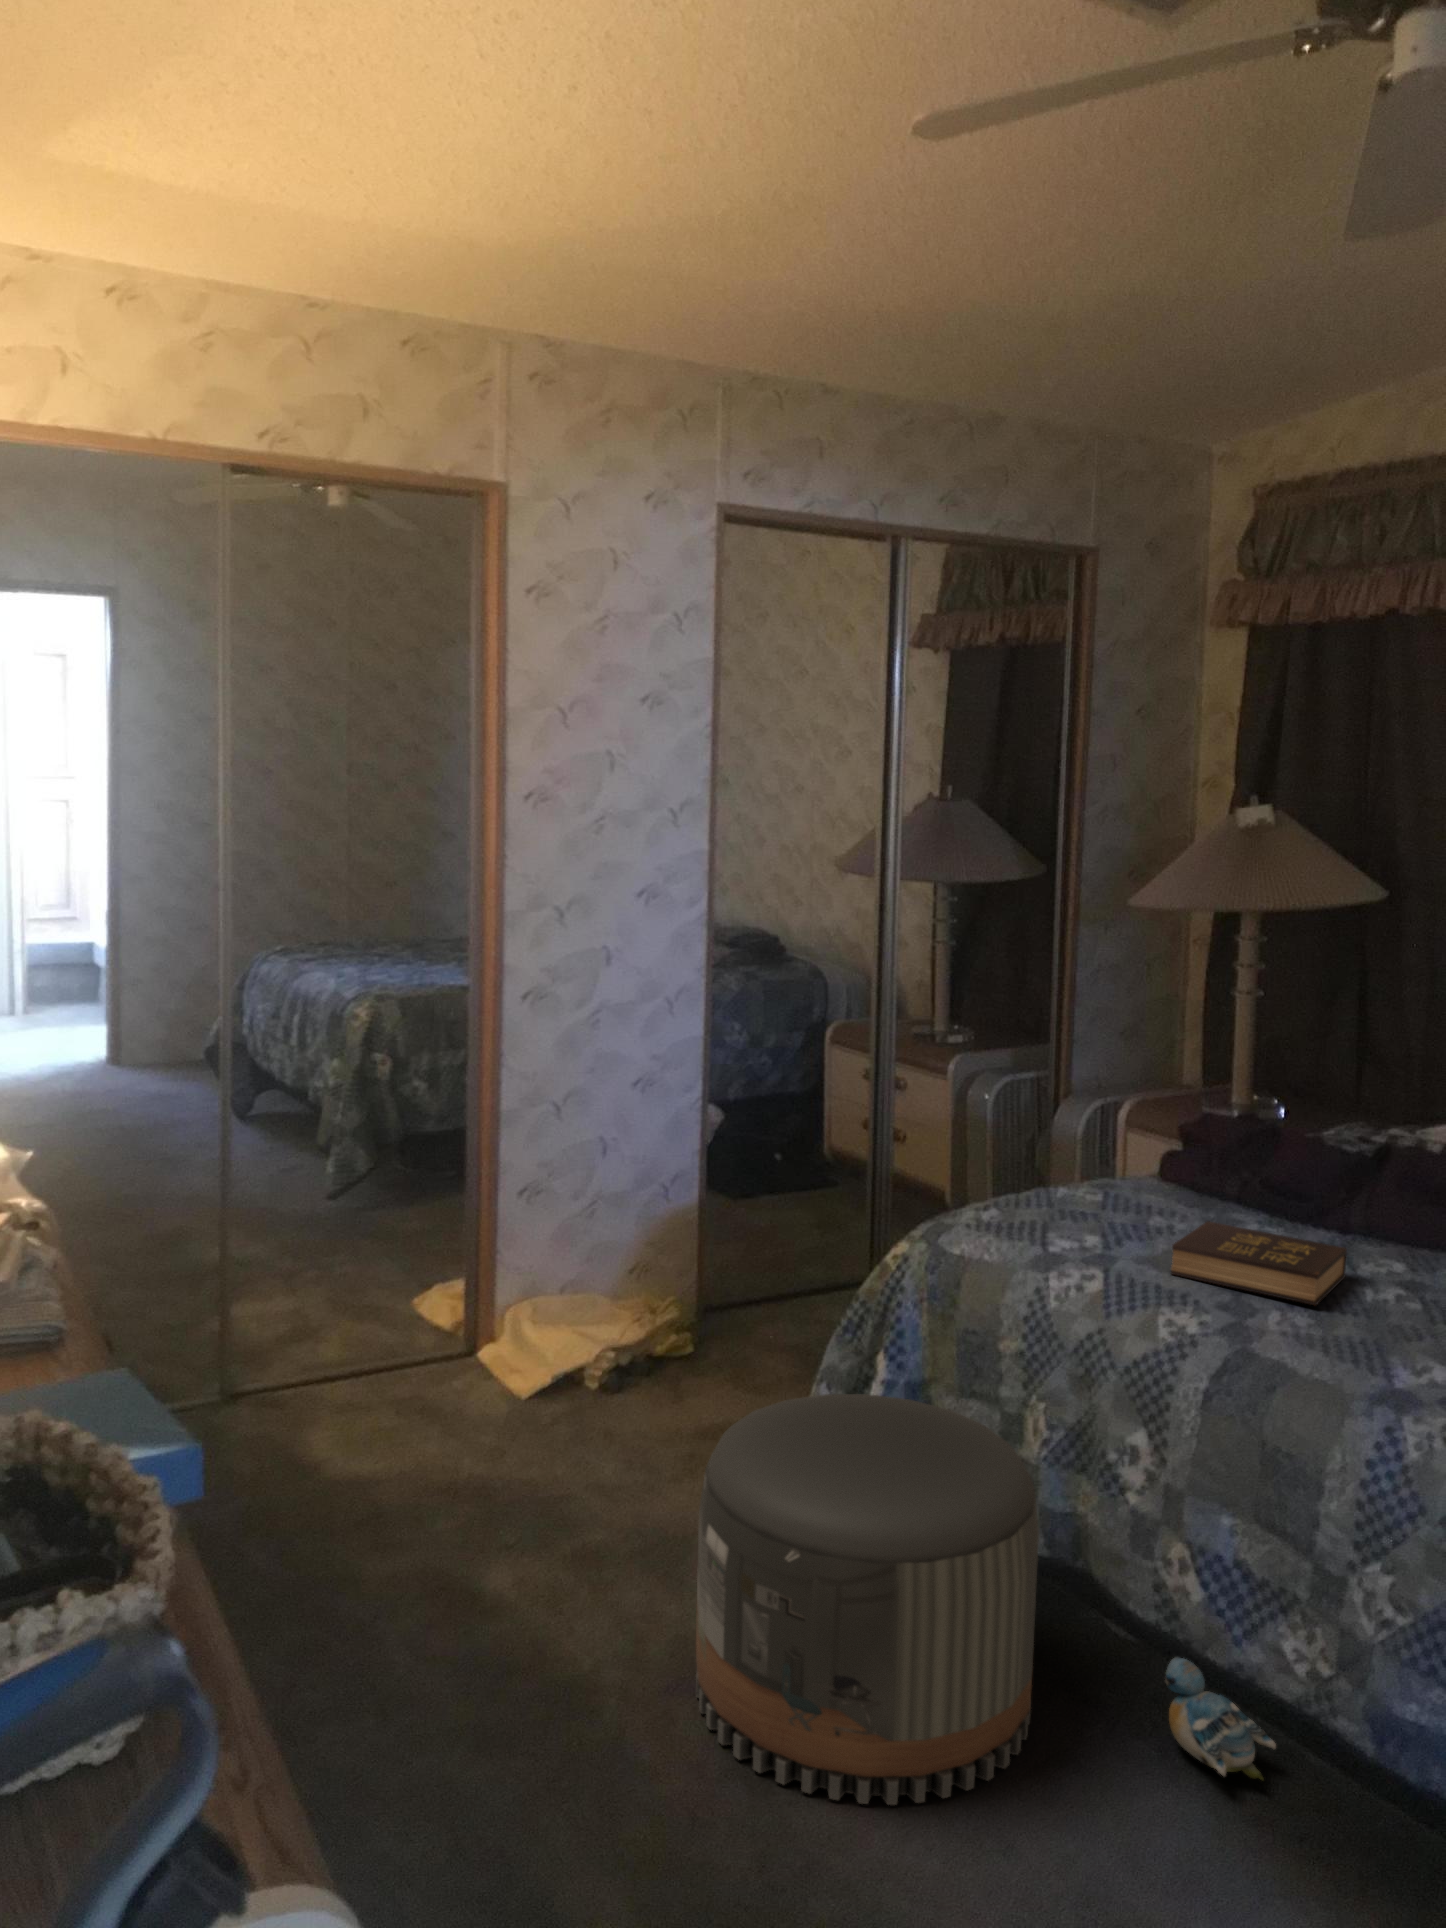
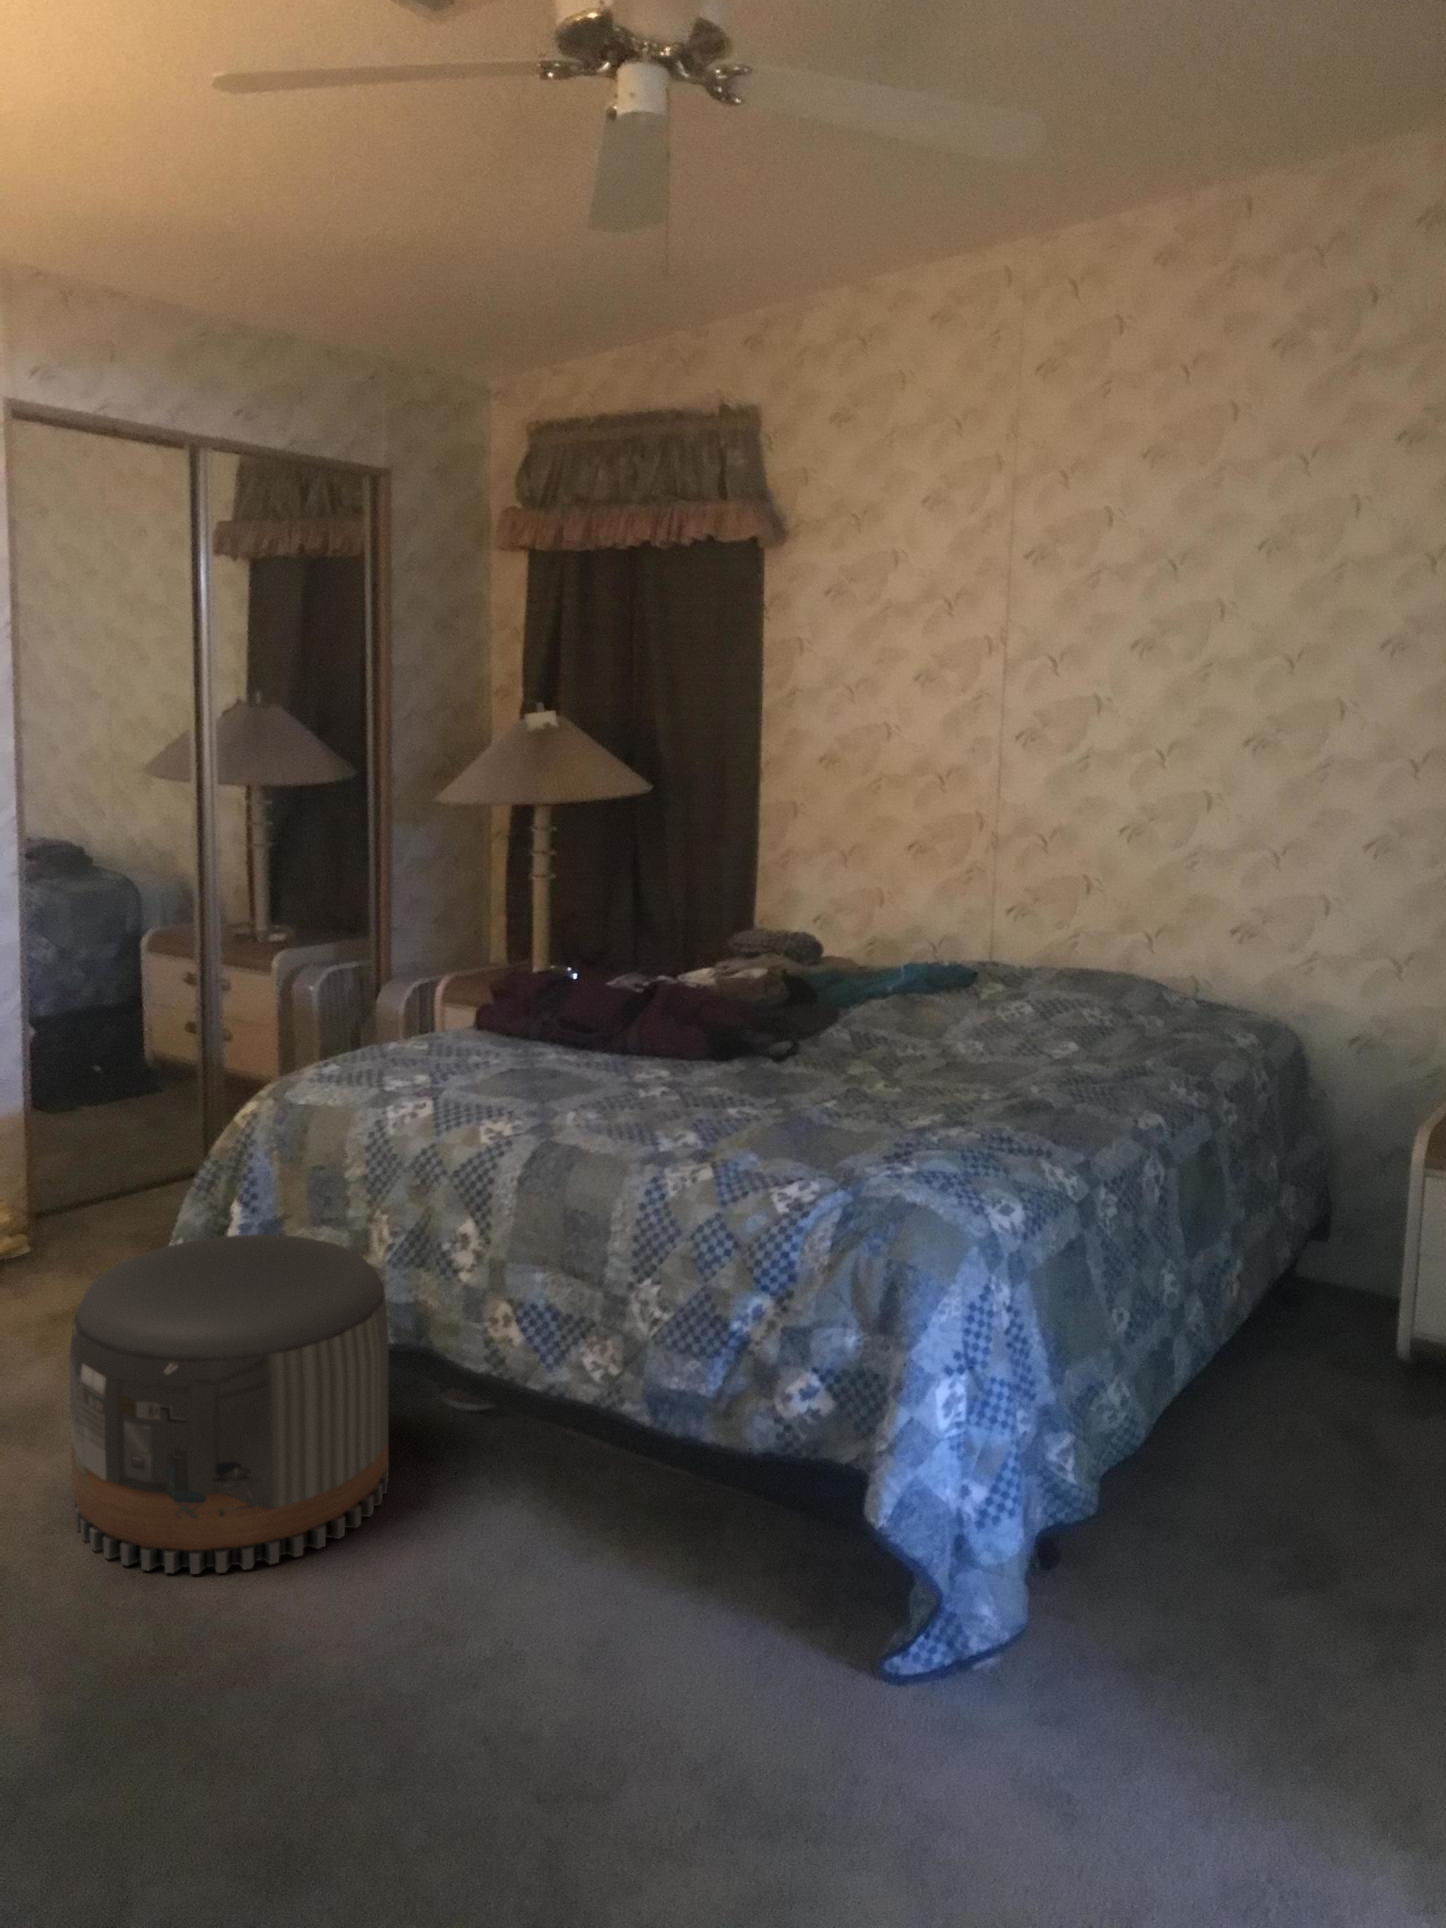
hardback book: present [1171,1221,1347,1305] -> none [487,1052,623,1103]
plush toy: present [1165,1657,1276,1780] -> none [497,1400,584,1478]

